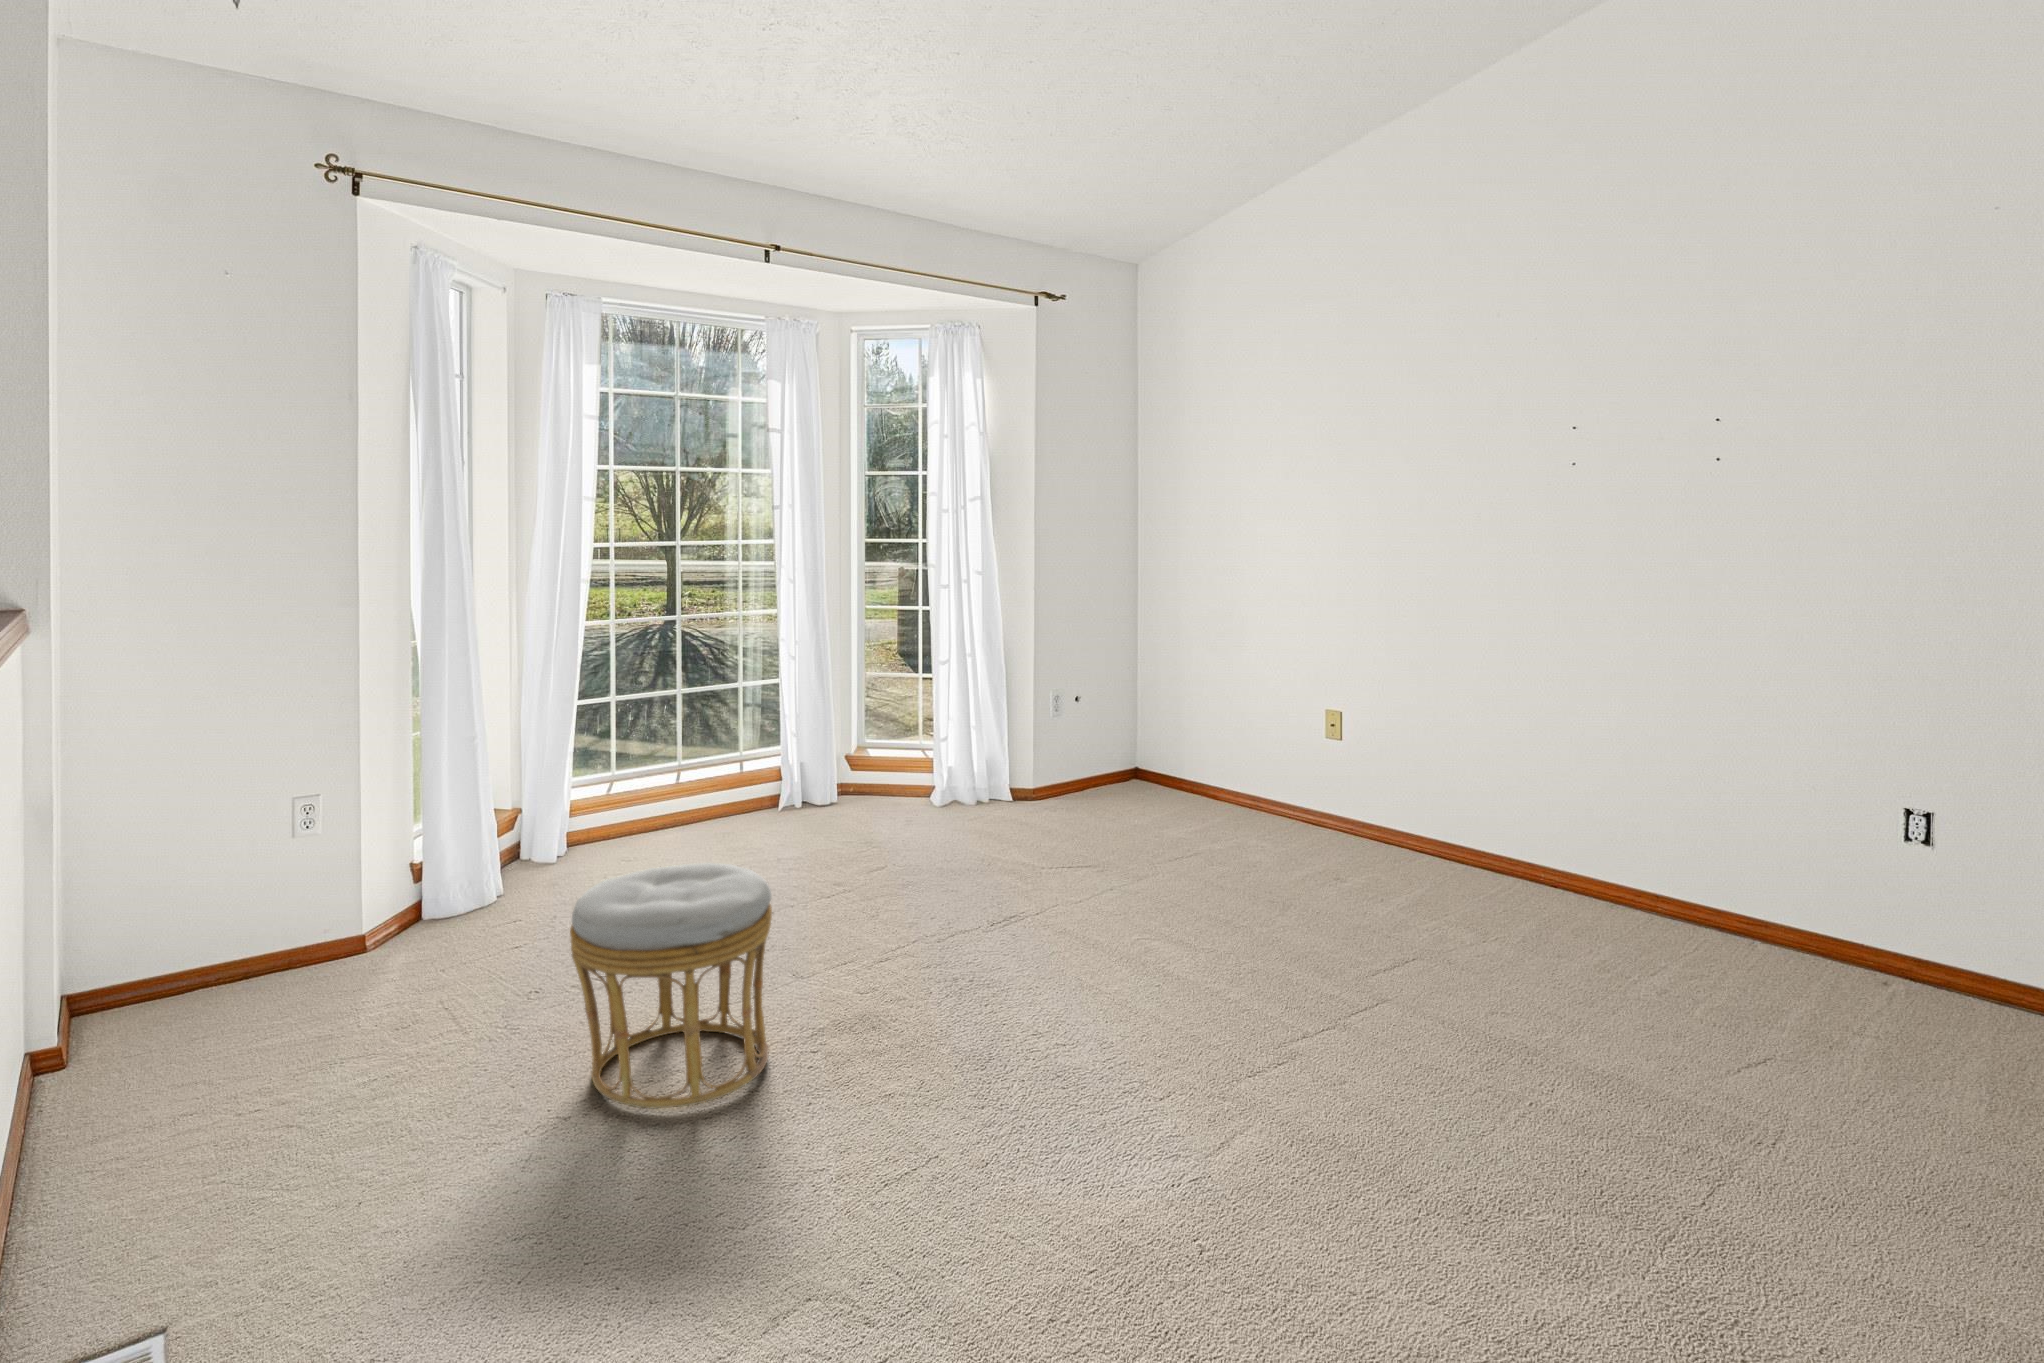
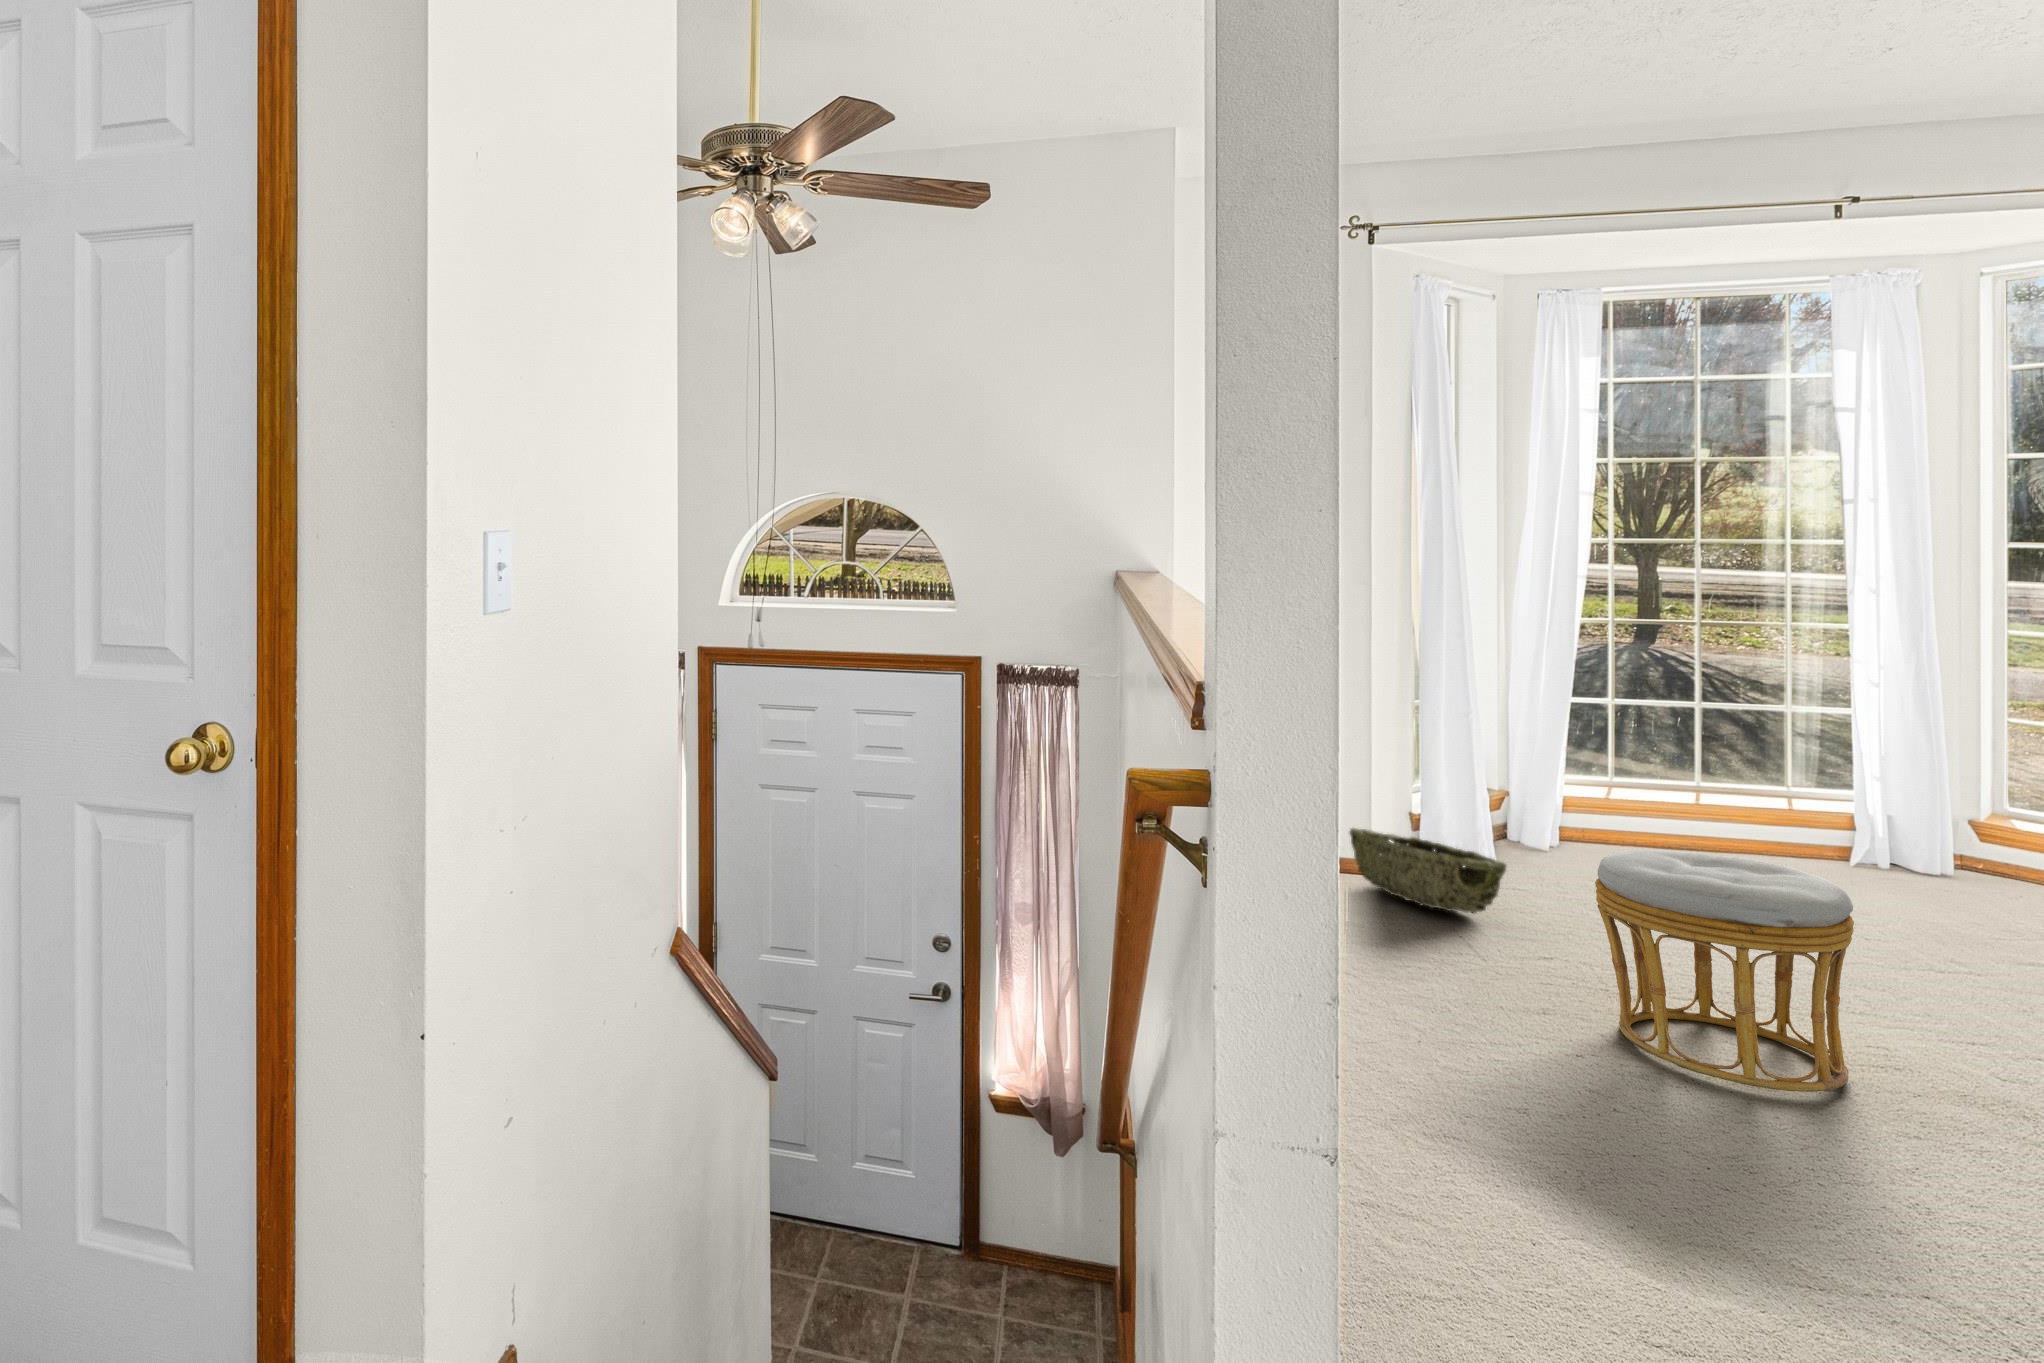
woven basket: none [332,892,503,981] -> present [1350,828,1506,913]

